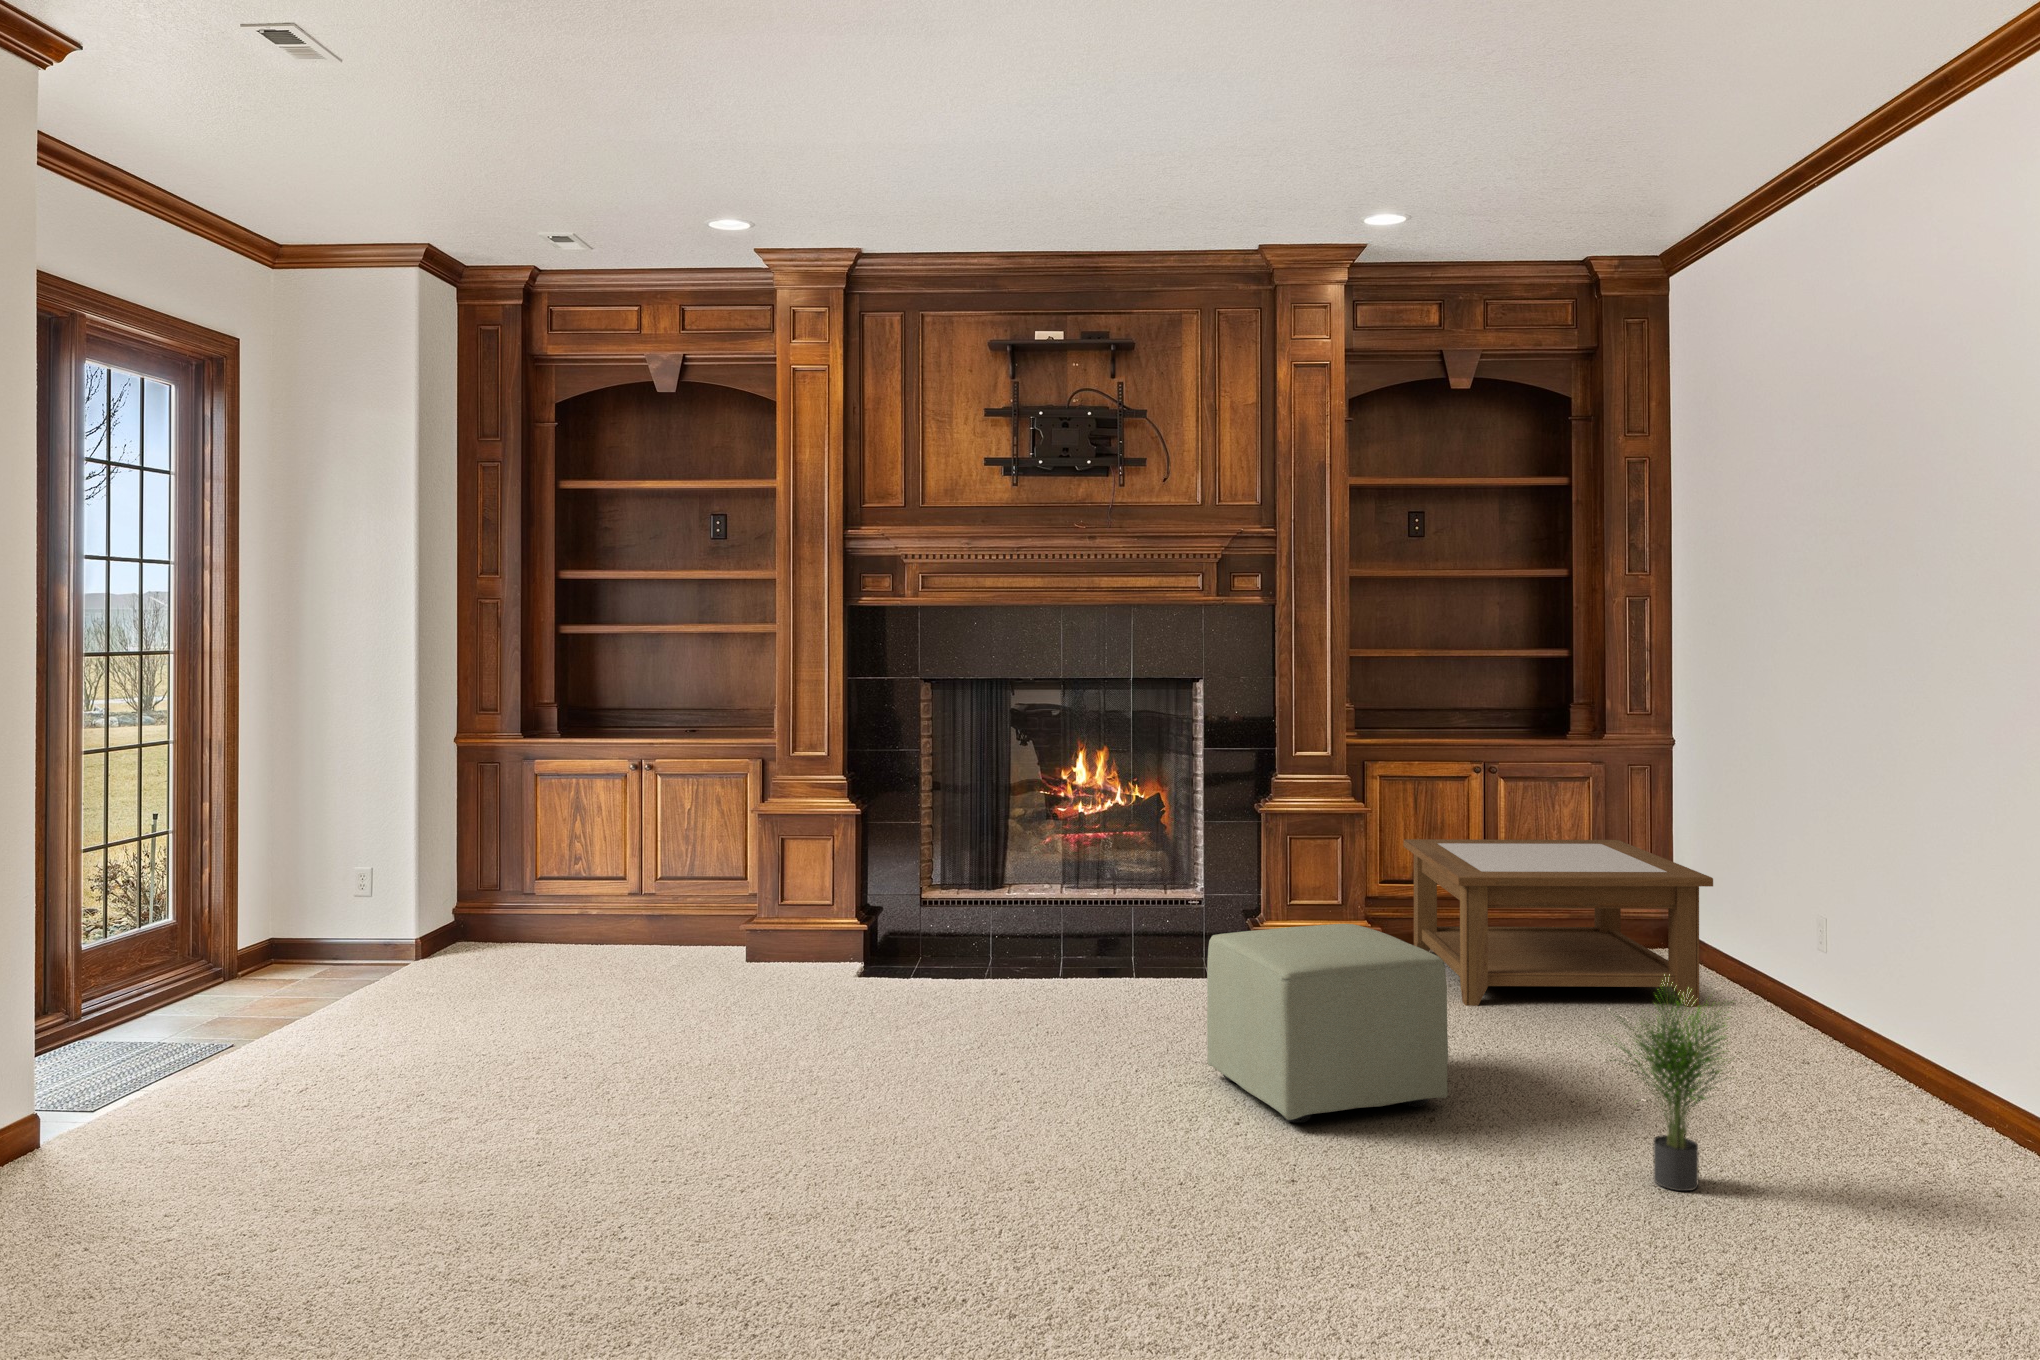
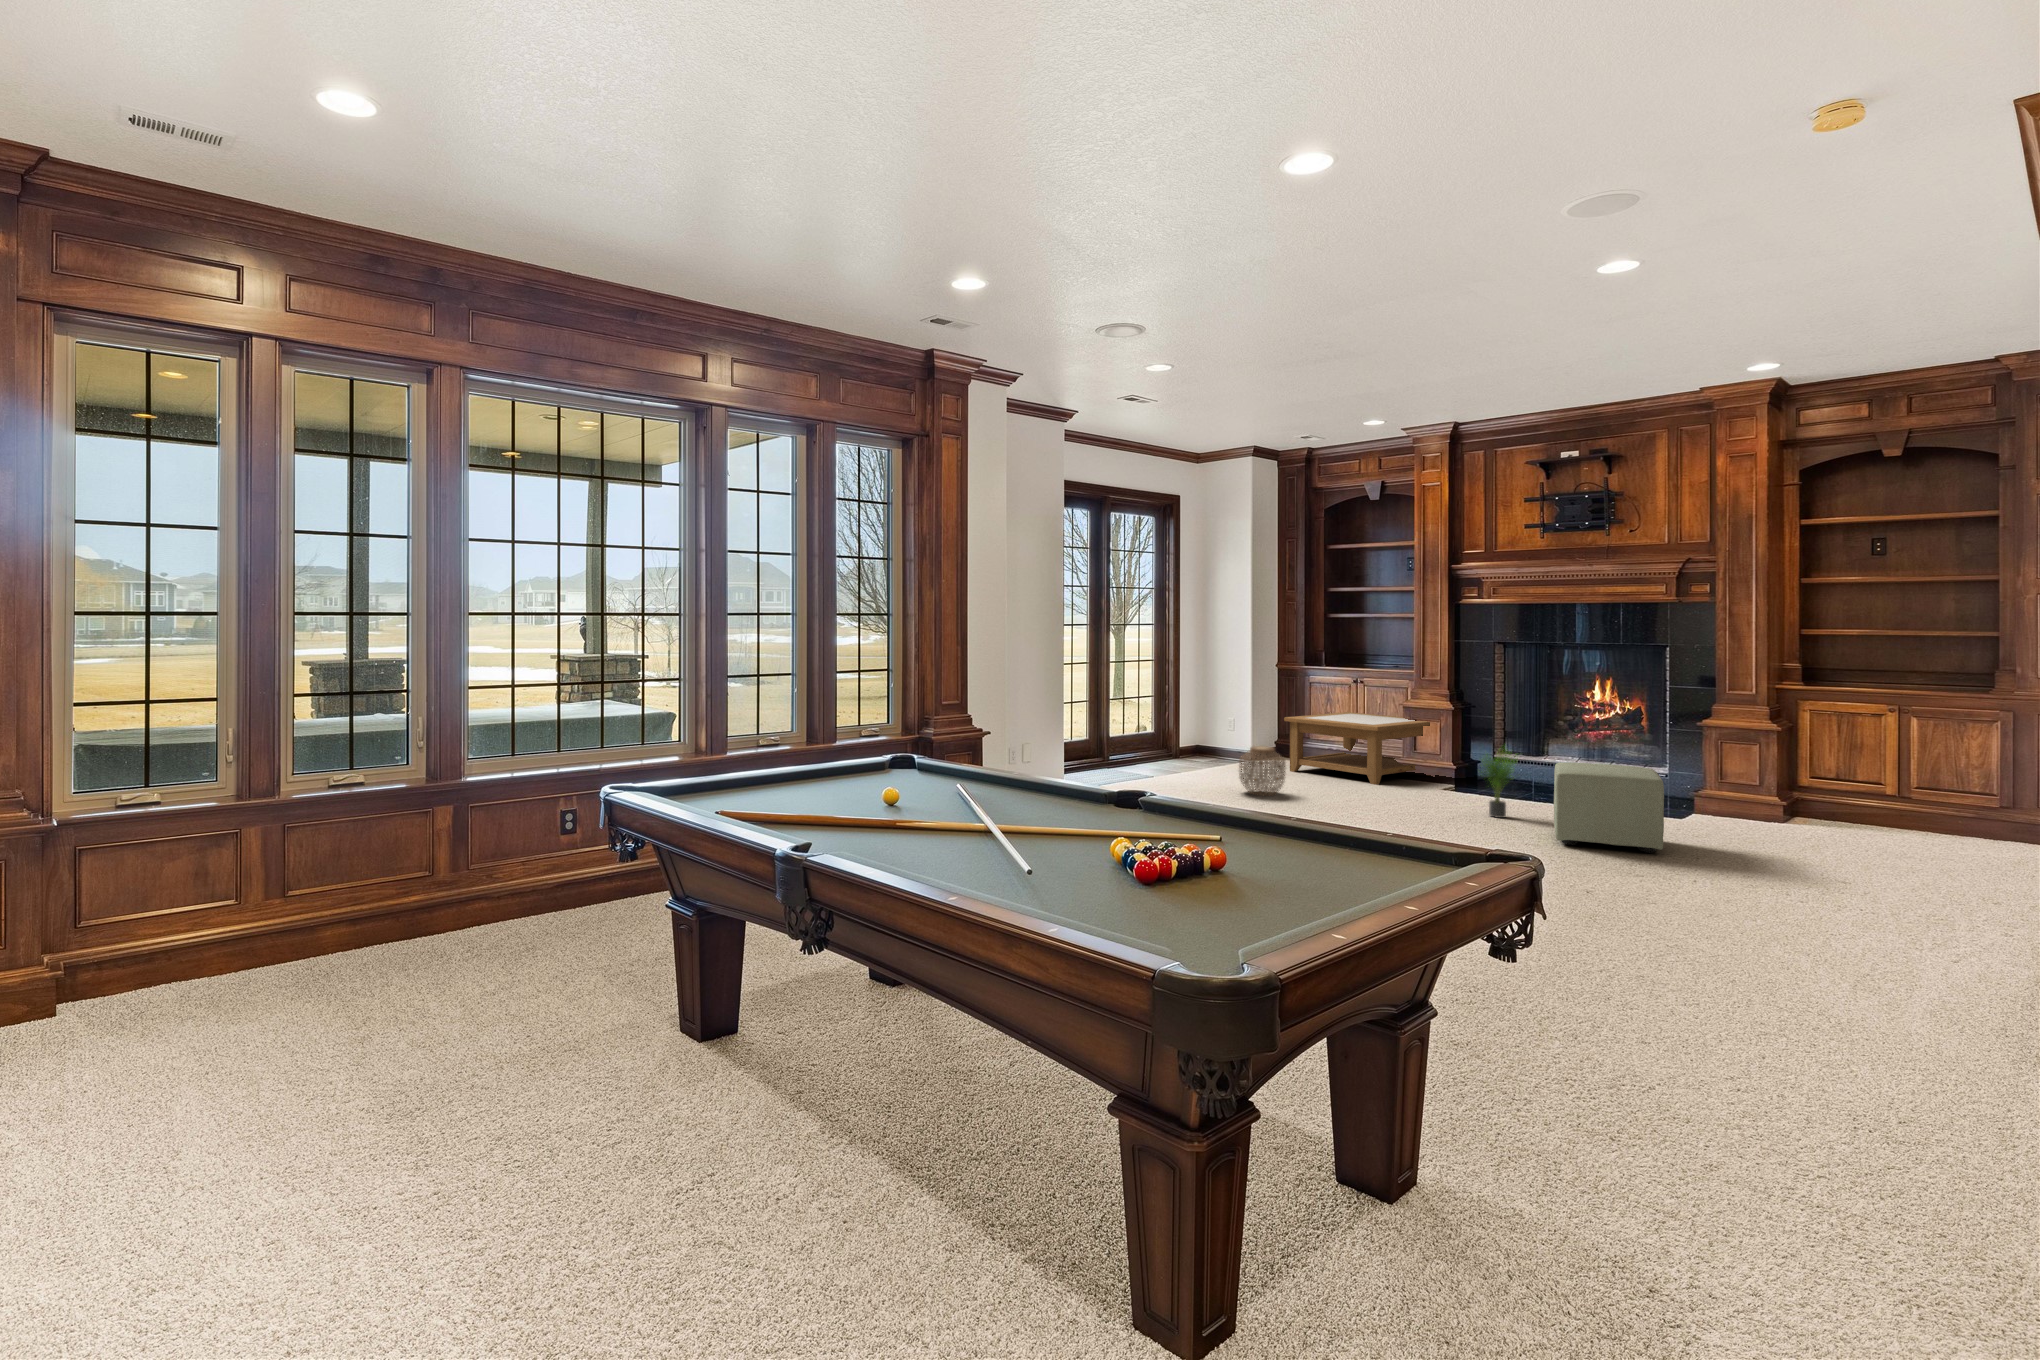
coffee table: present [1404,839,1713,1007] -> present [1284,712,1431,785]
woven basket: none [477,977,605,1119] -> present [1239,746,1286,796]
potted plant: present [1614,988,1731,1191] -> present [1481,747,1515,818]

